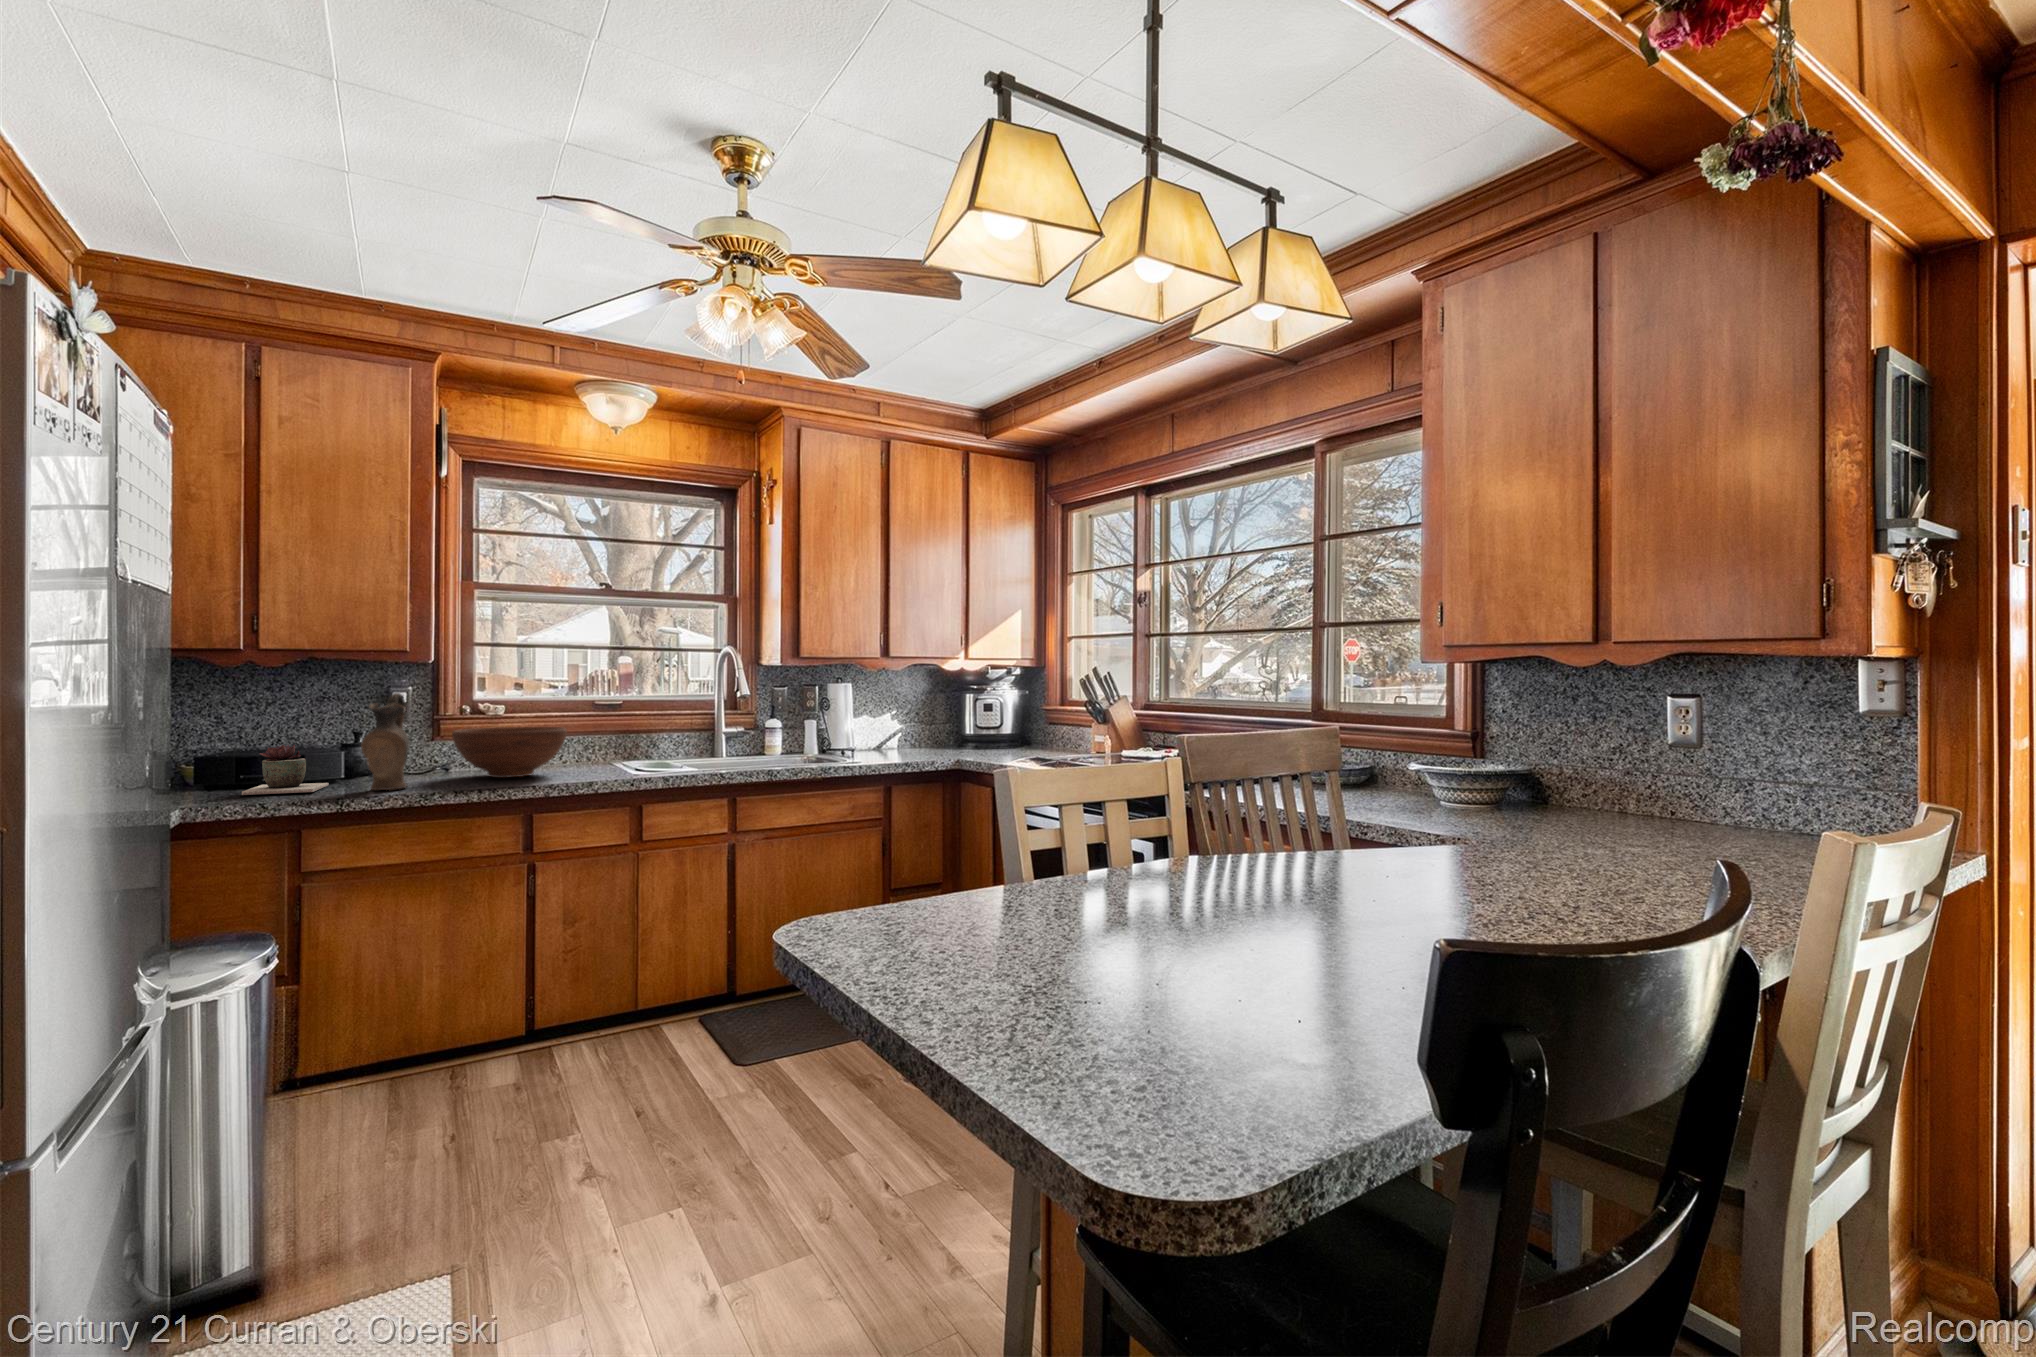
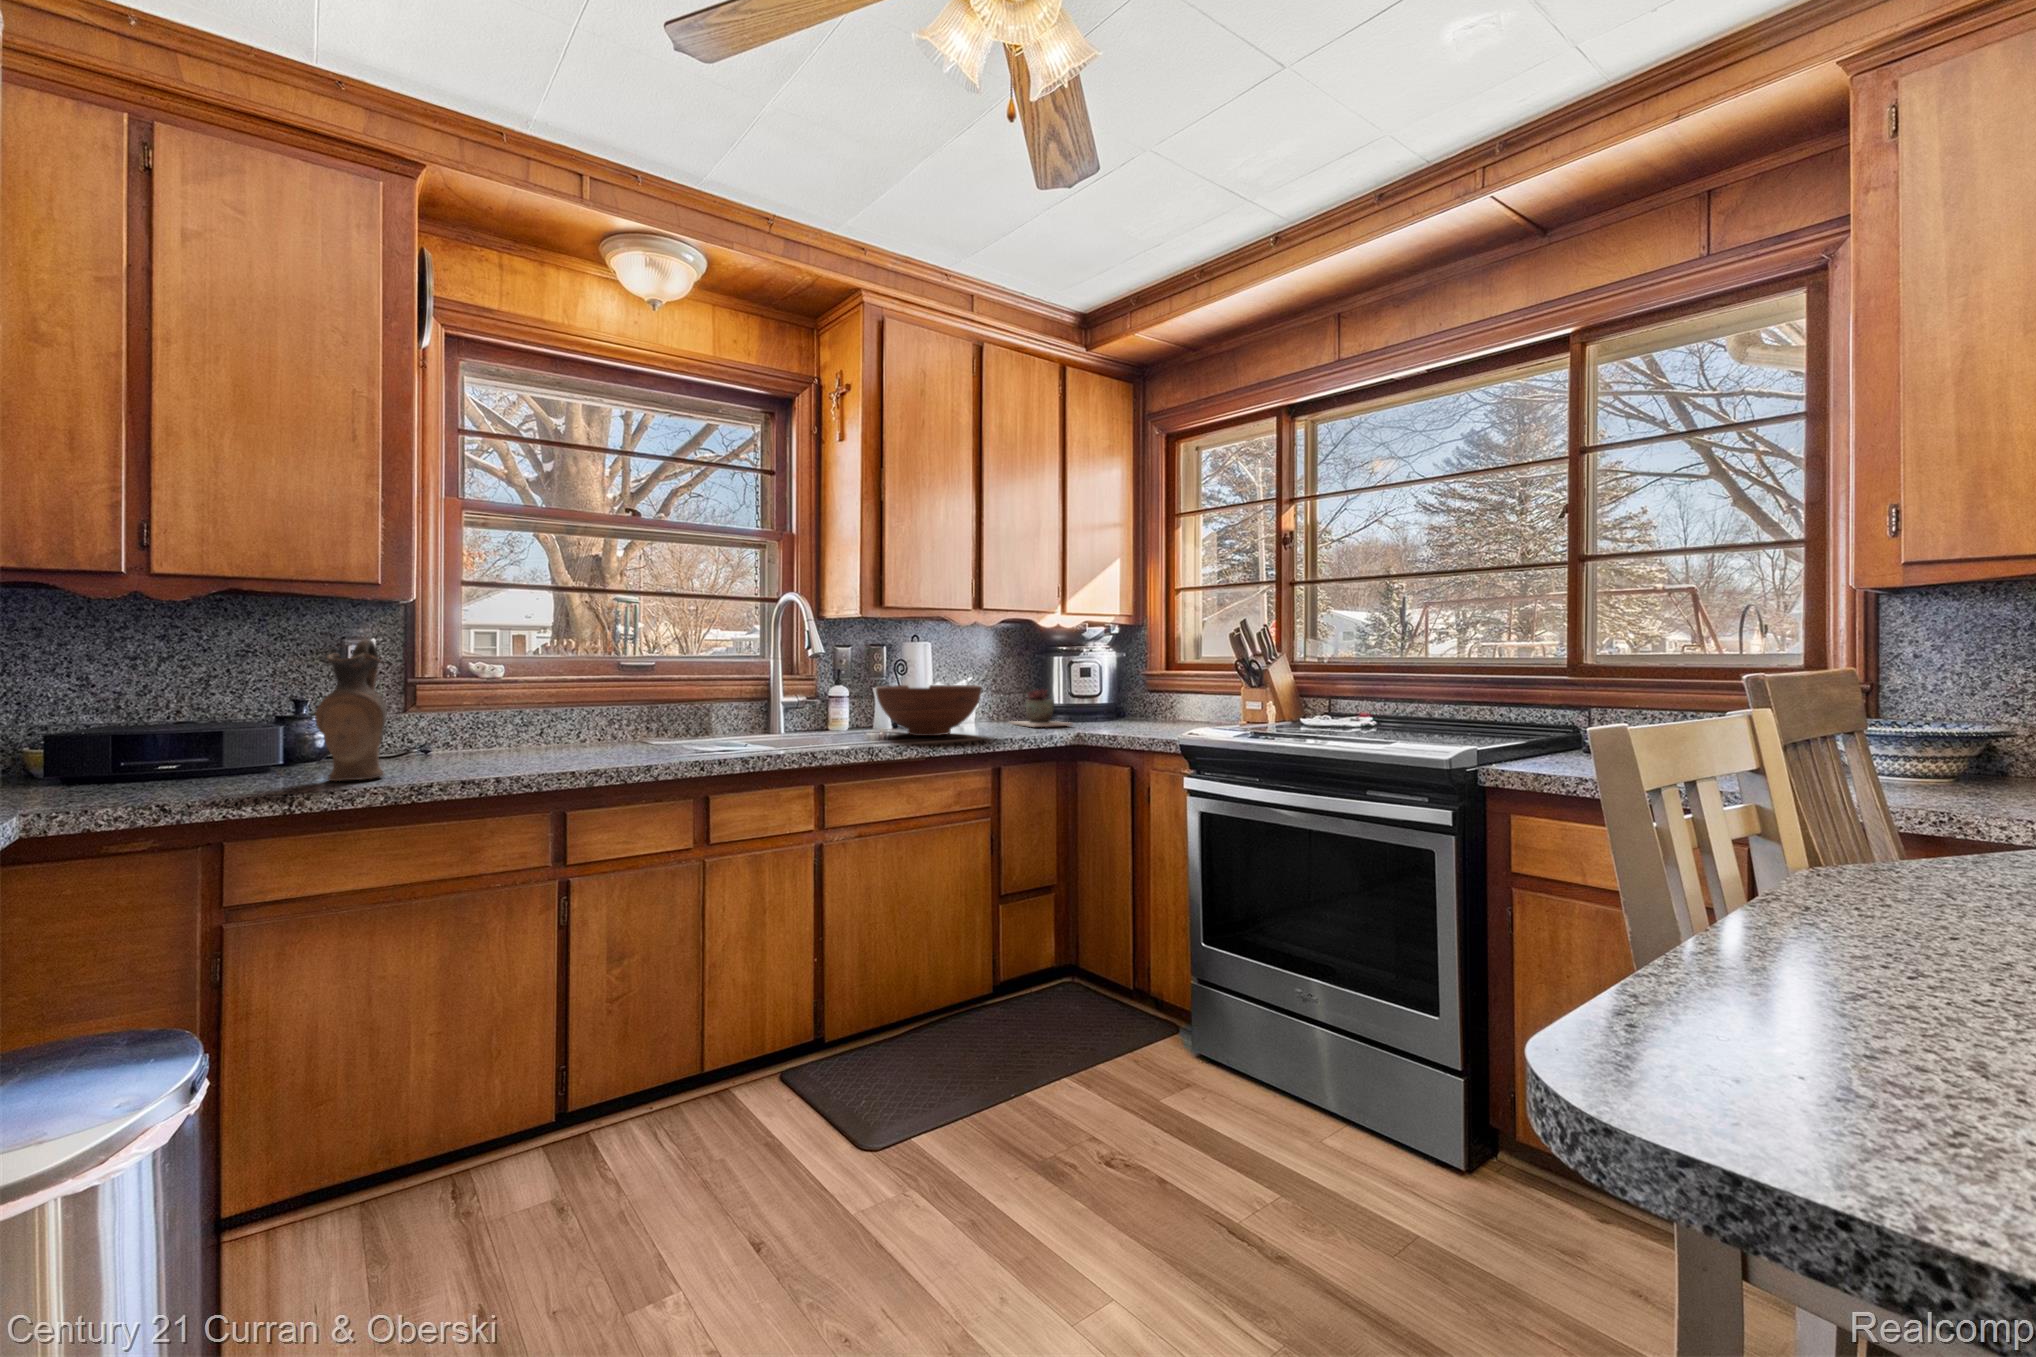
fruit bowl: present [452,727,567,778] -> present [876,685,982,736]
succulent plant: present [242,745,329,795] -> present [1009,689,1072,727]

